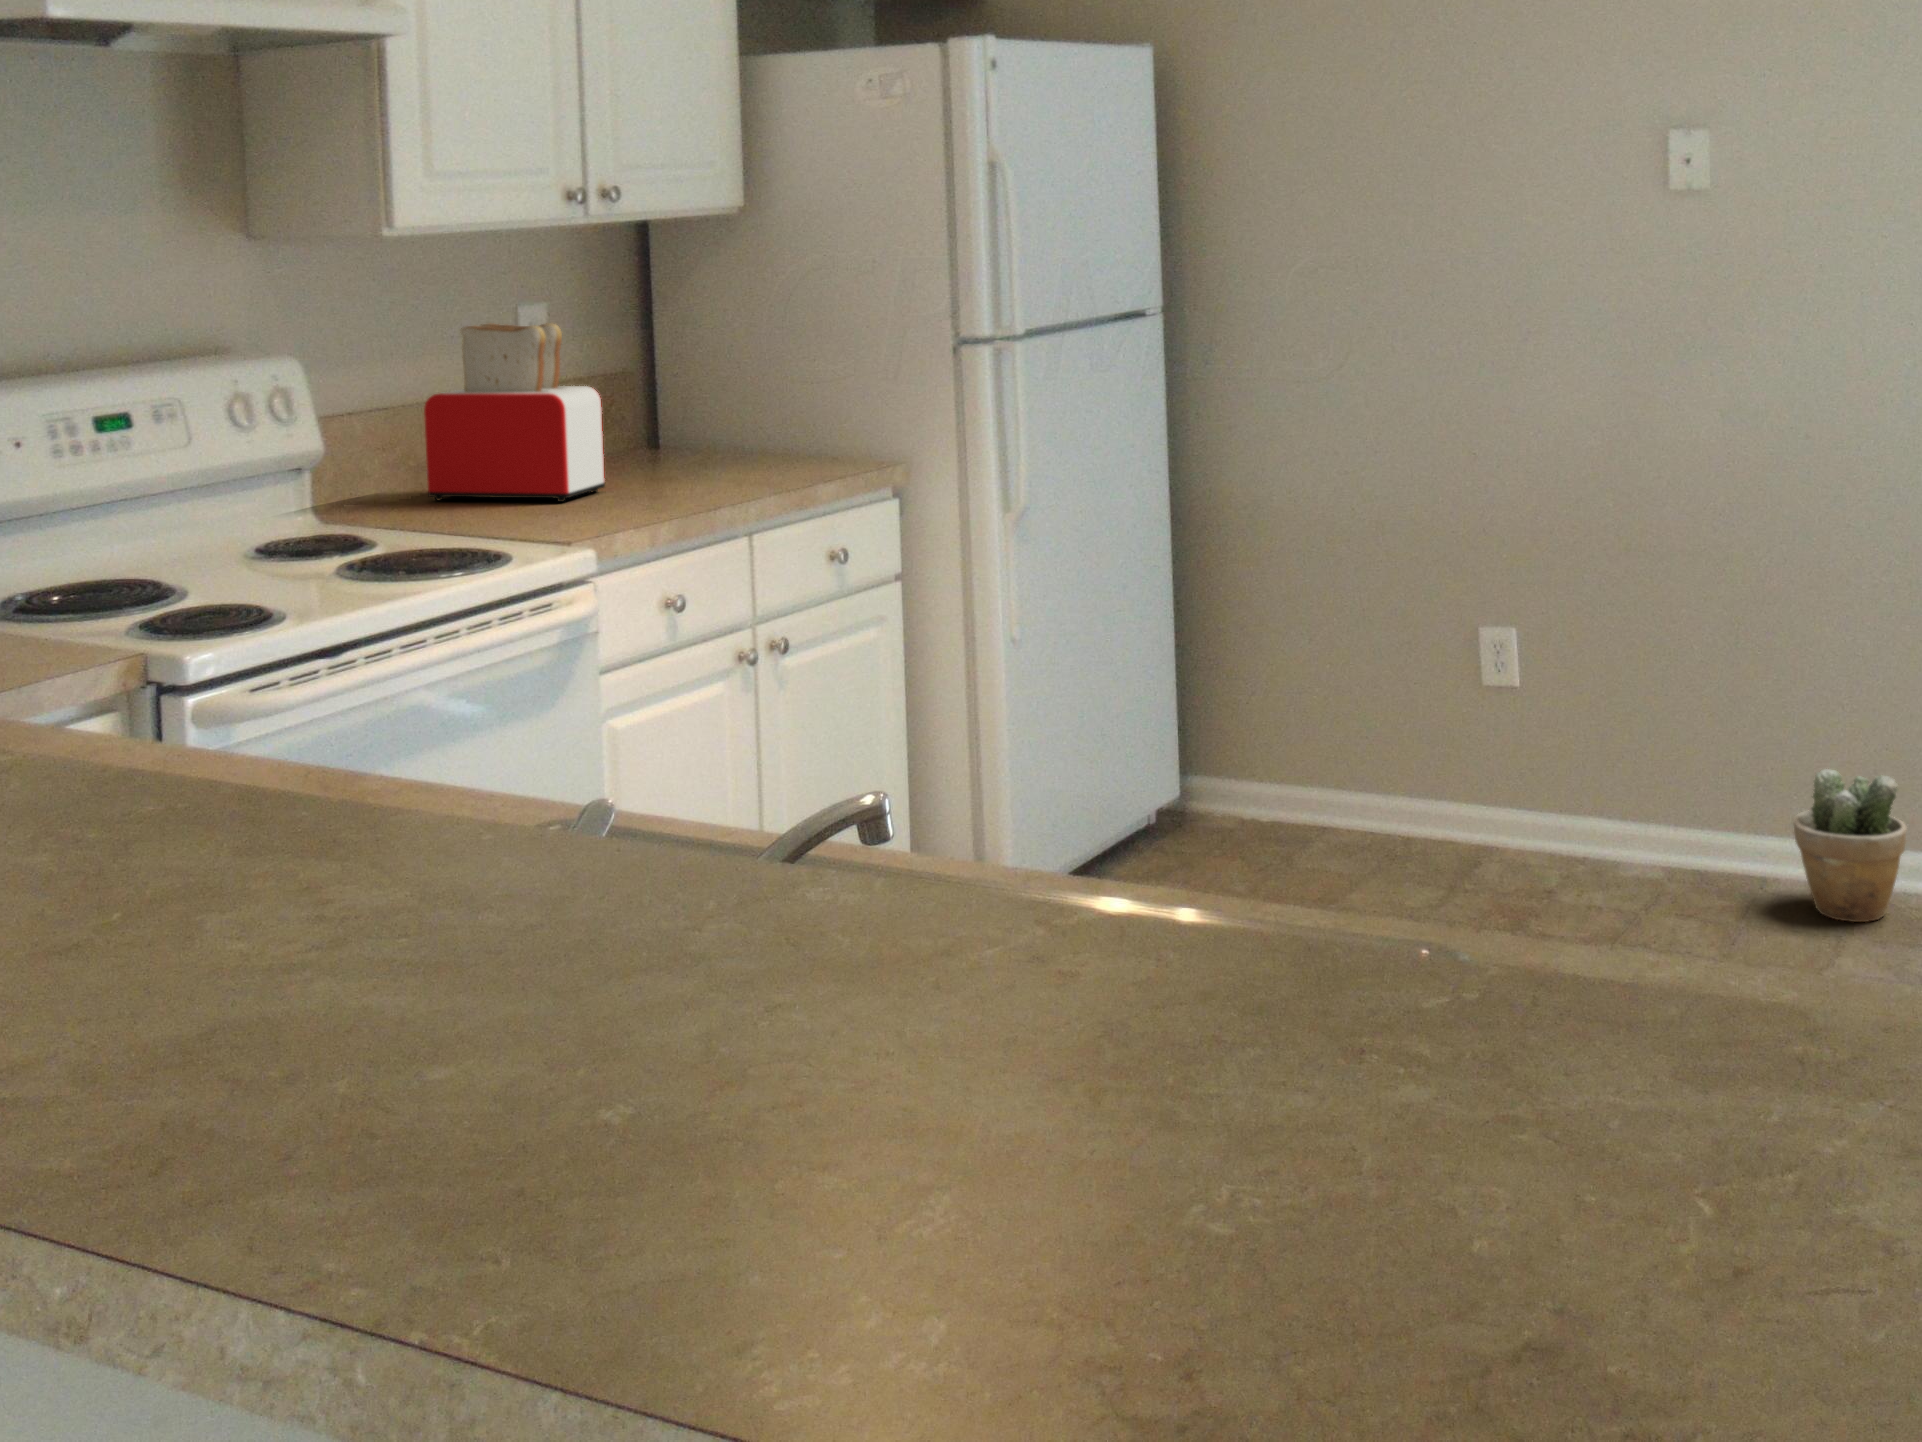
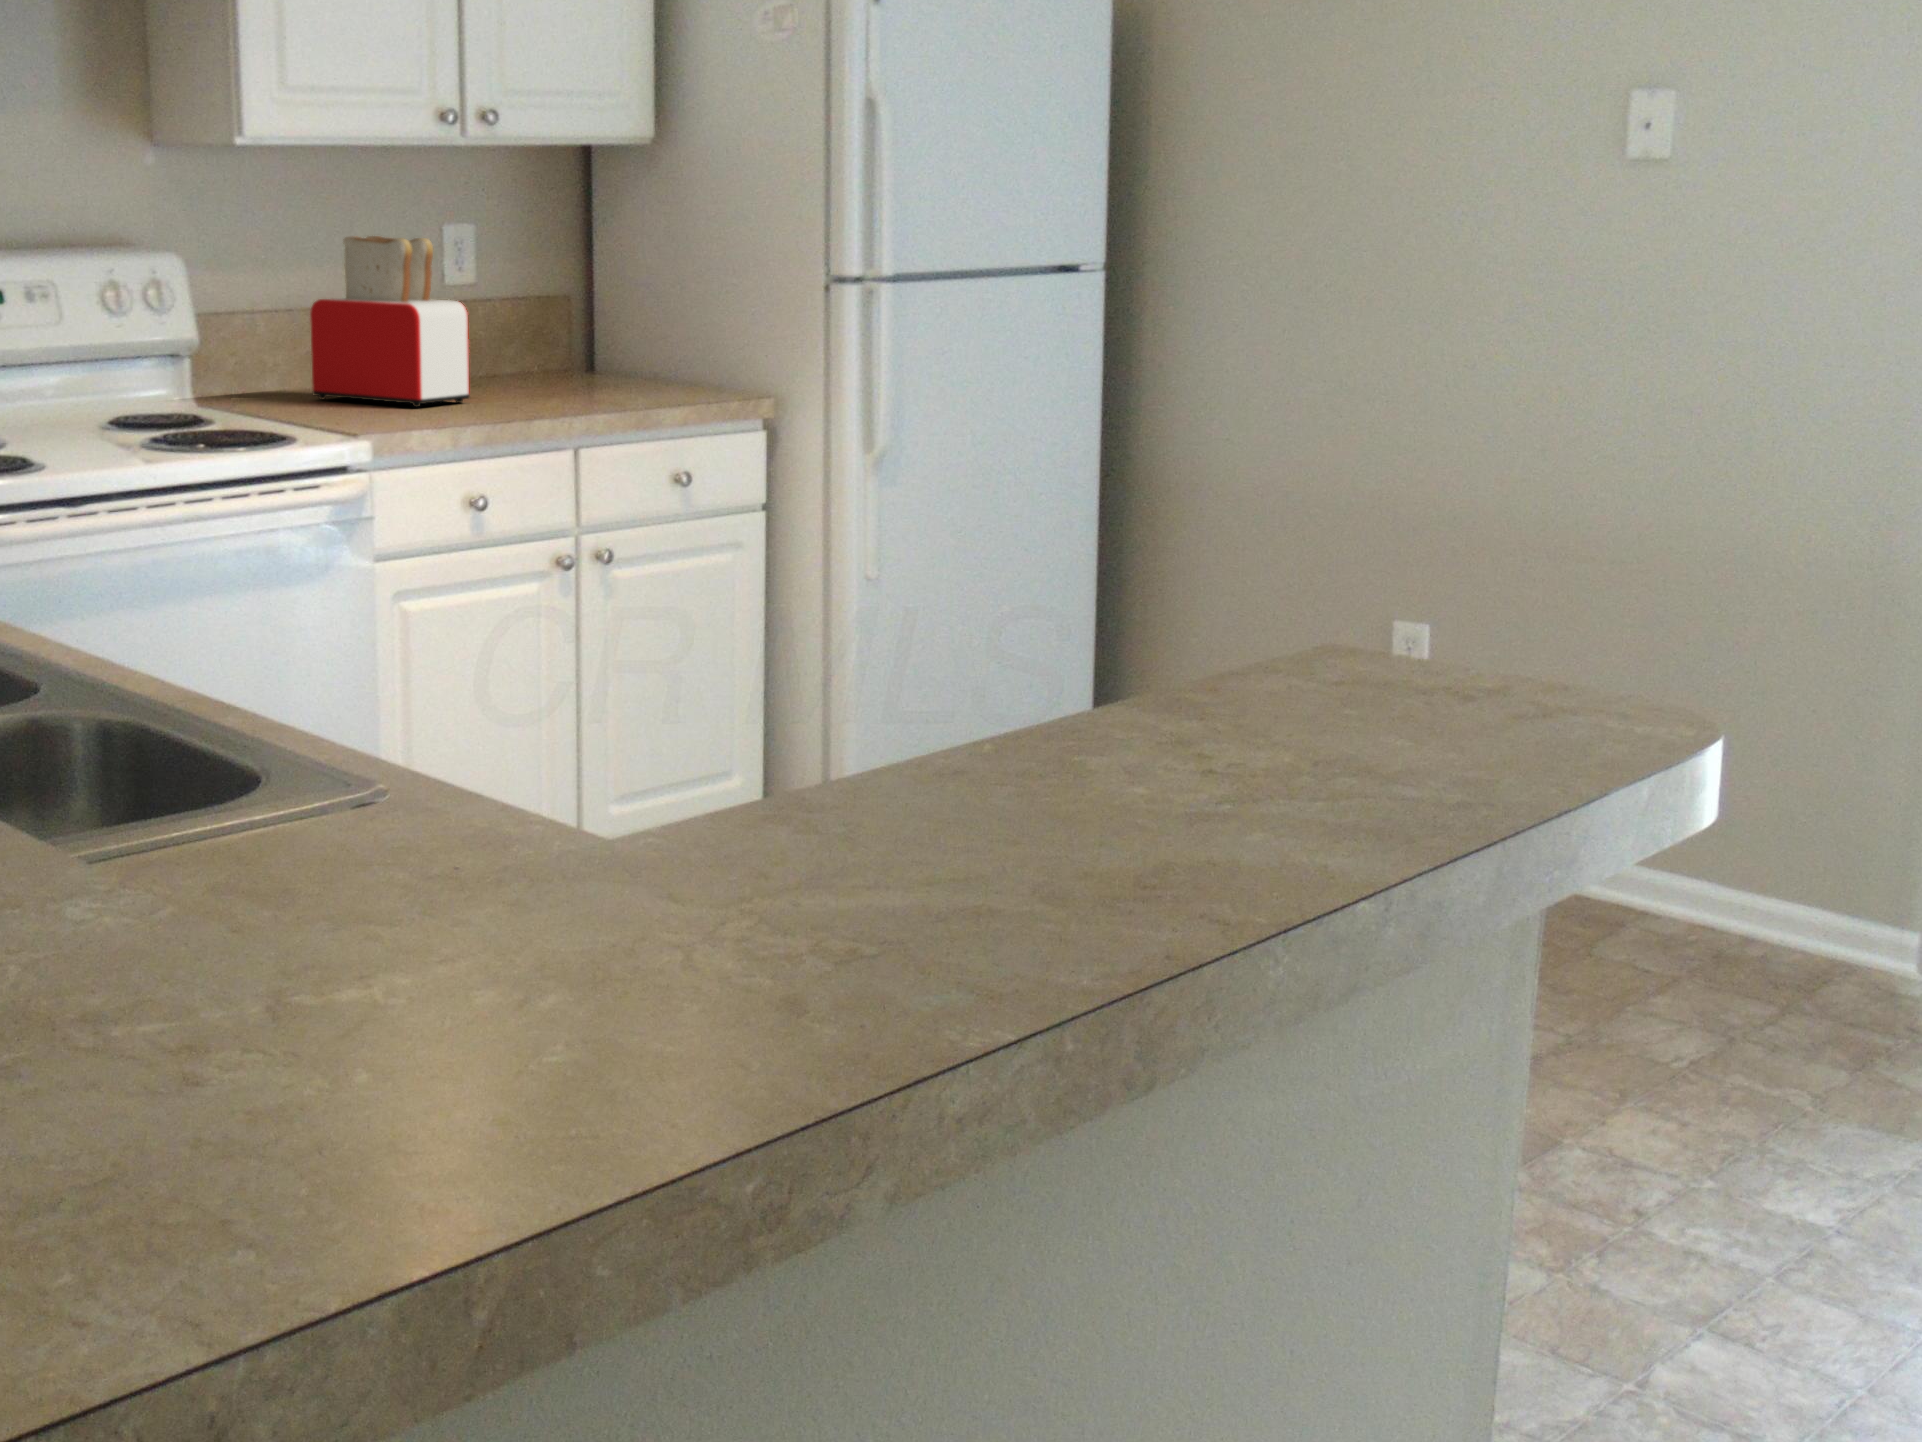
potted plant: present [1793,769,1907,922] -> none [1658,805,1783,970]

